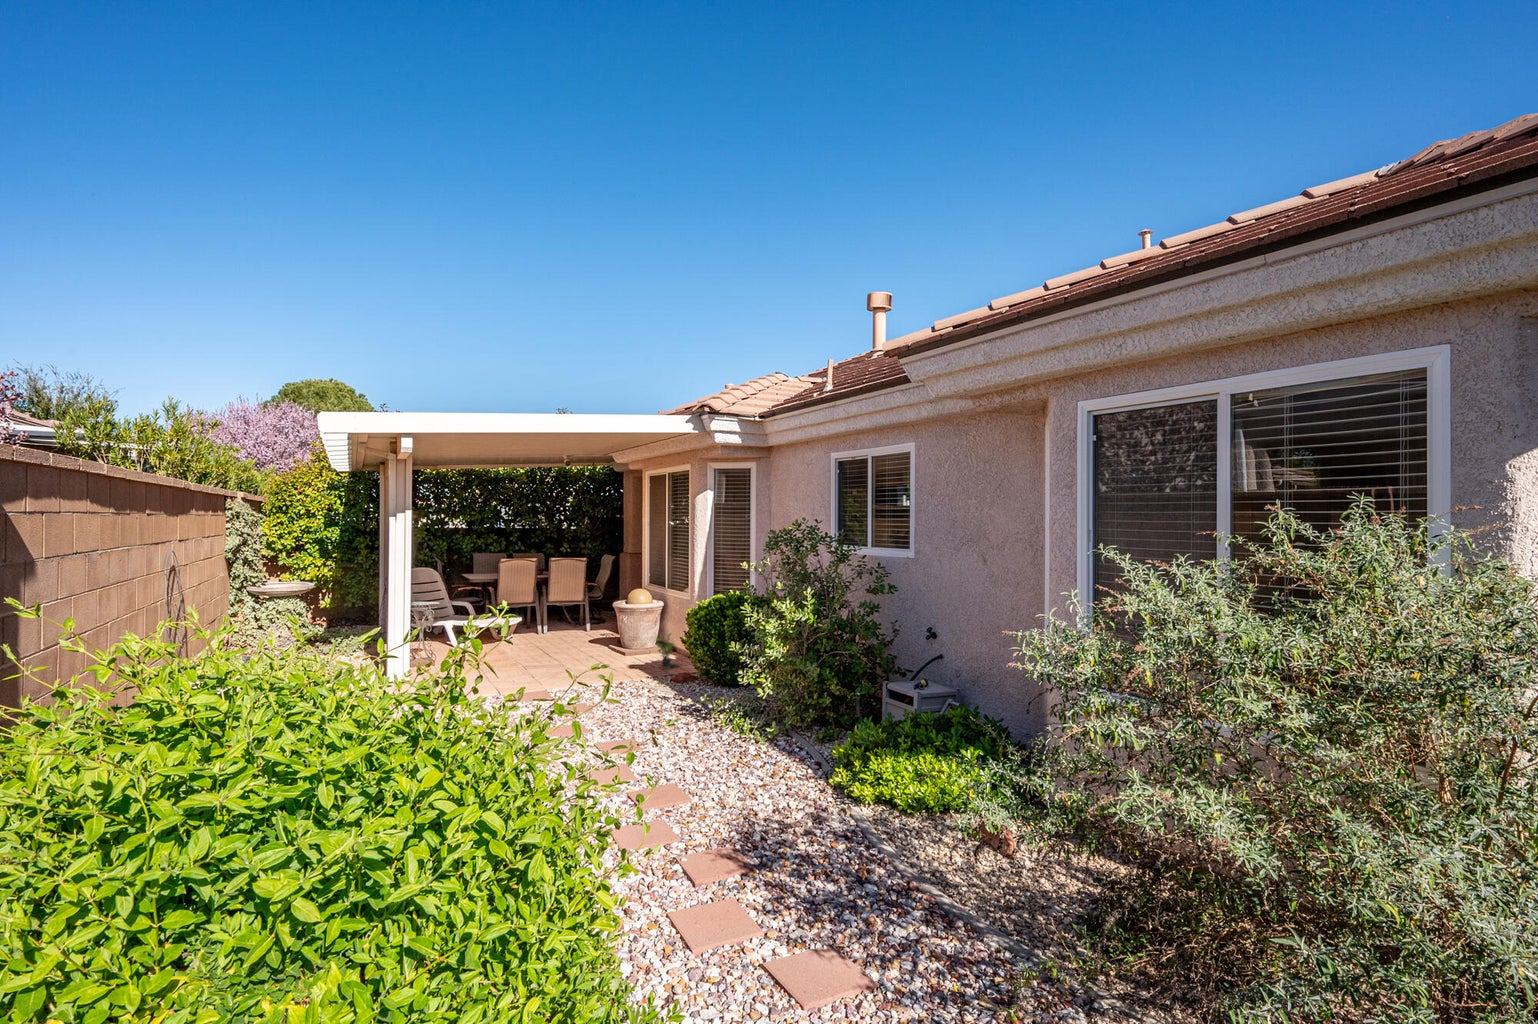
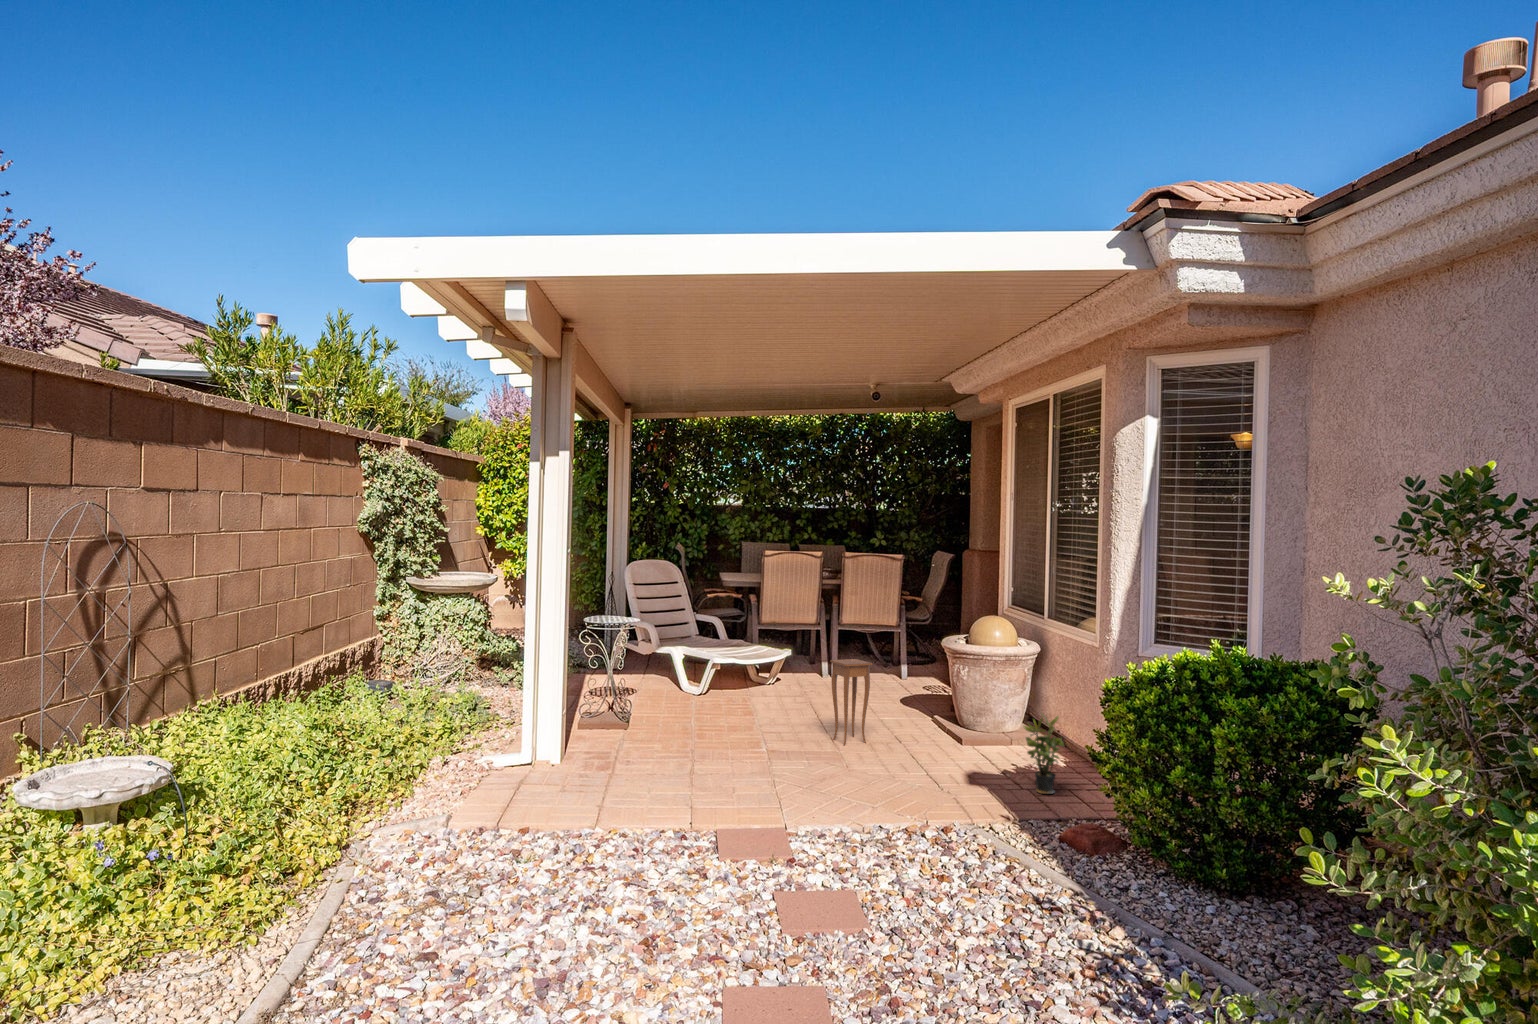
side table: none [553,617,577,663] -> present [830,659,872,745]

